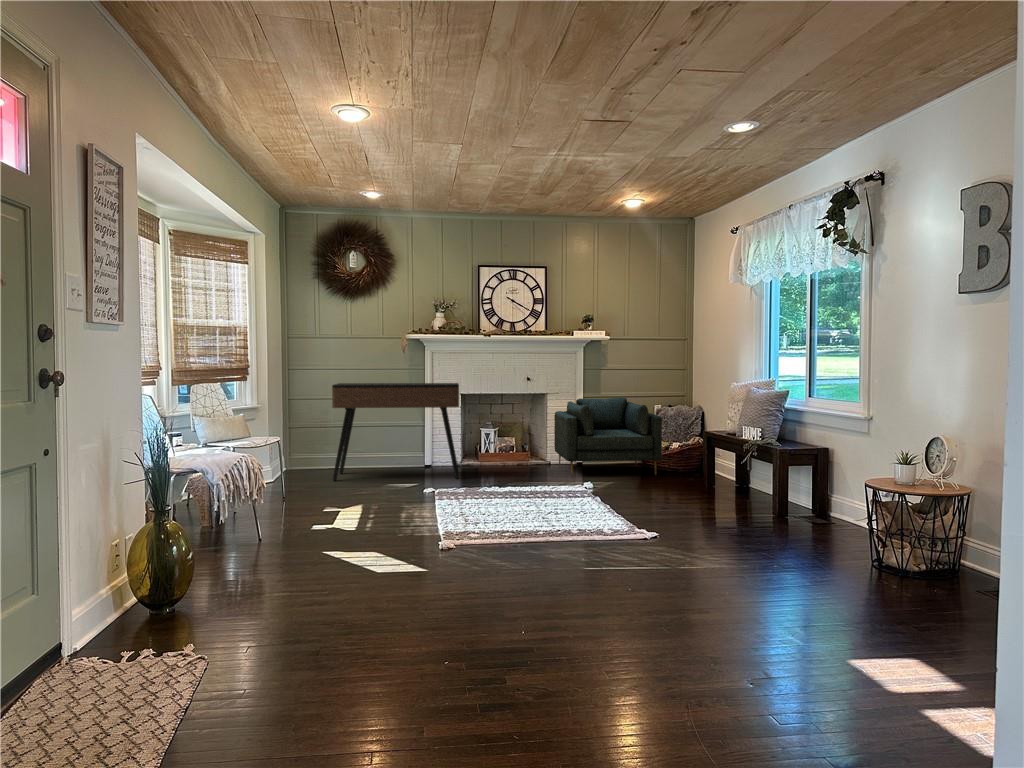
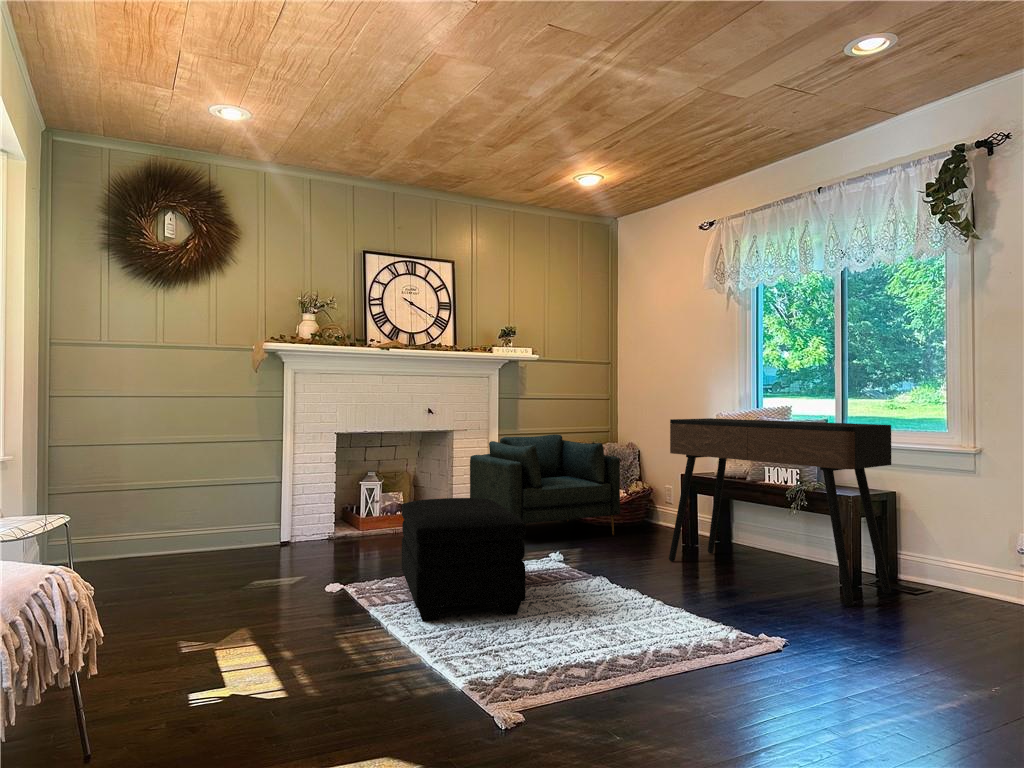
console table: present [332,383,459,481] -> present [669,418,891,607]
ottoman: none [452,438,530,511] -> present [402,498,526,622]

